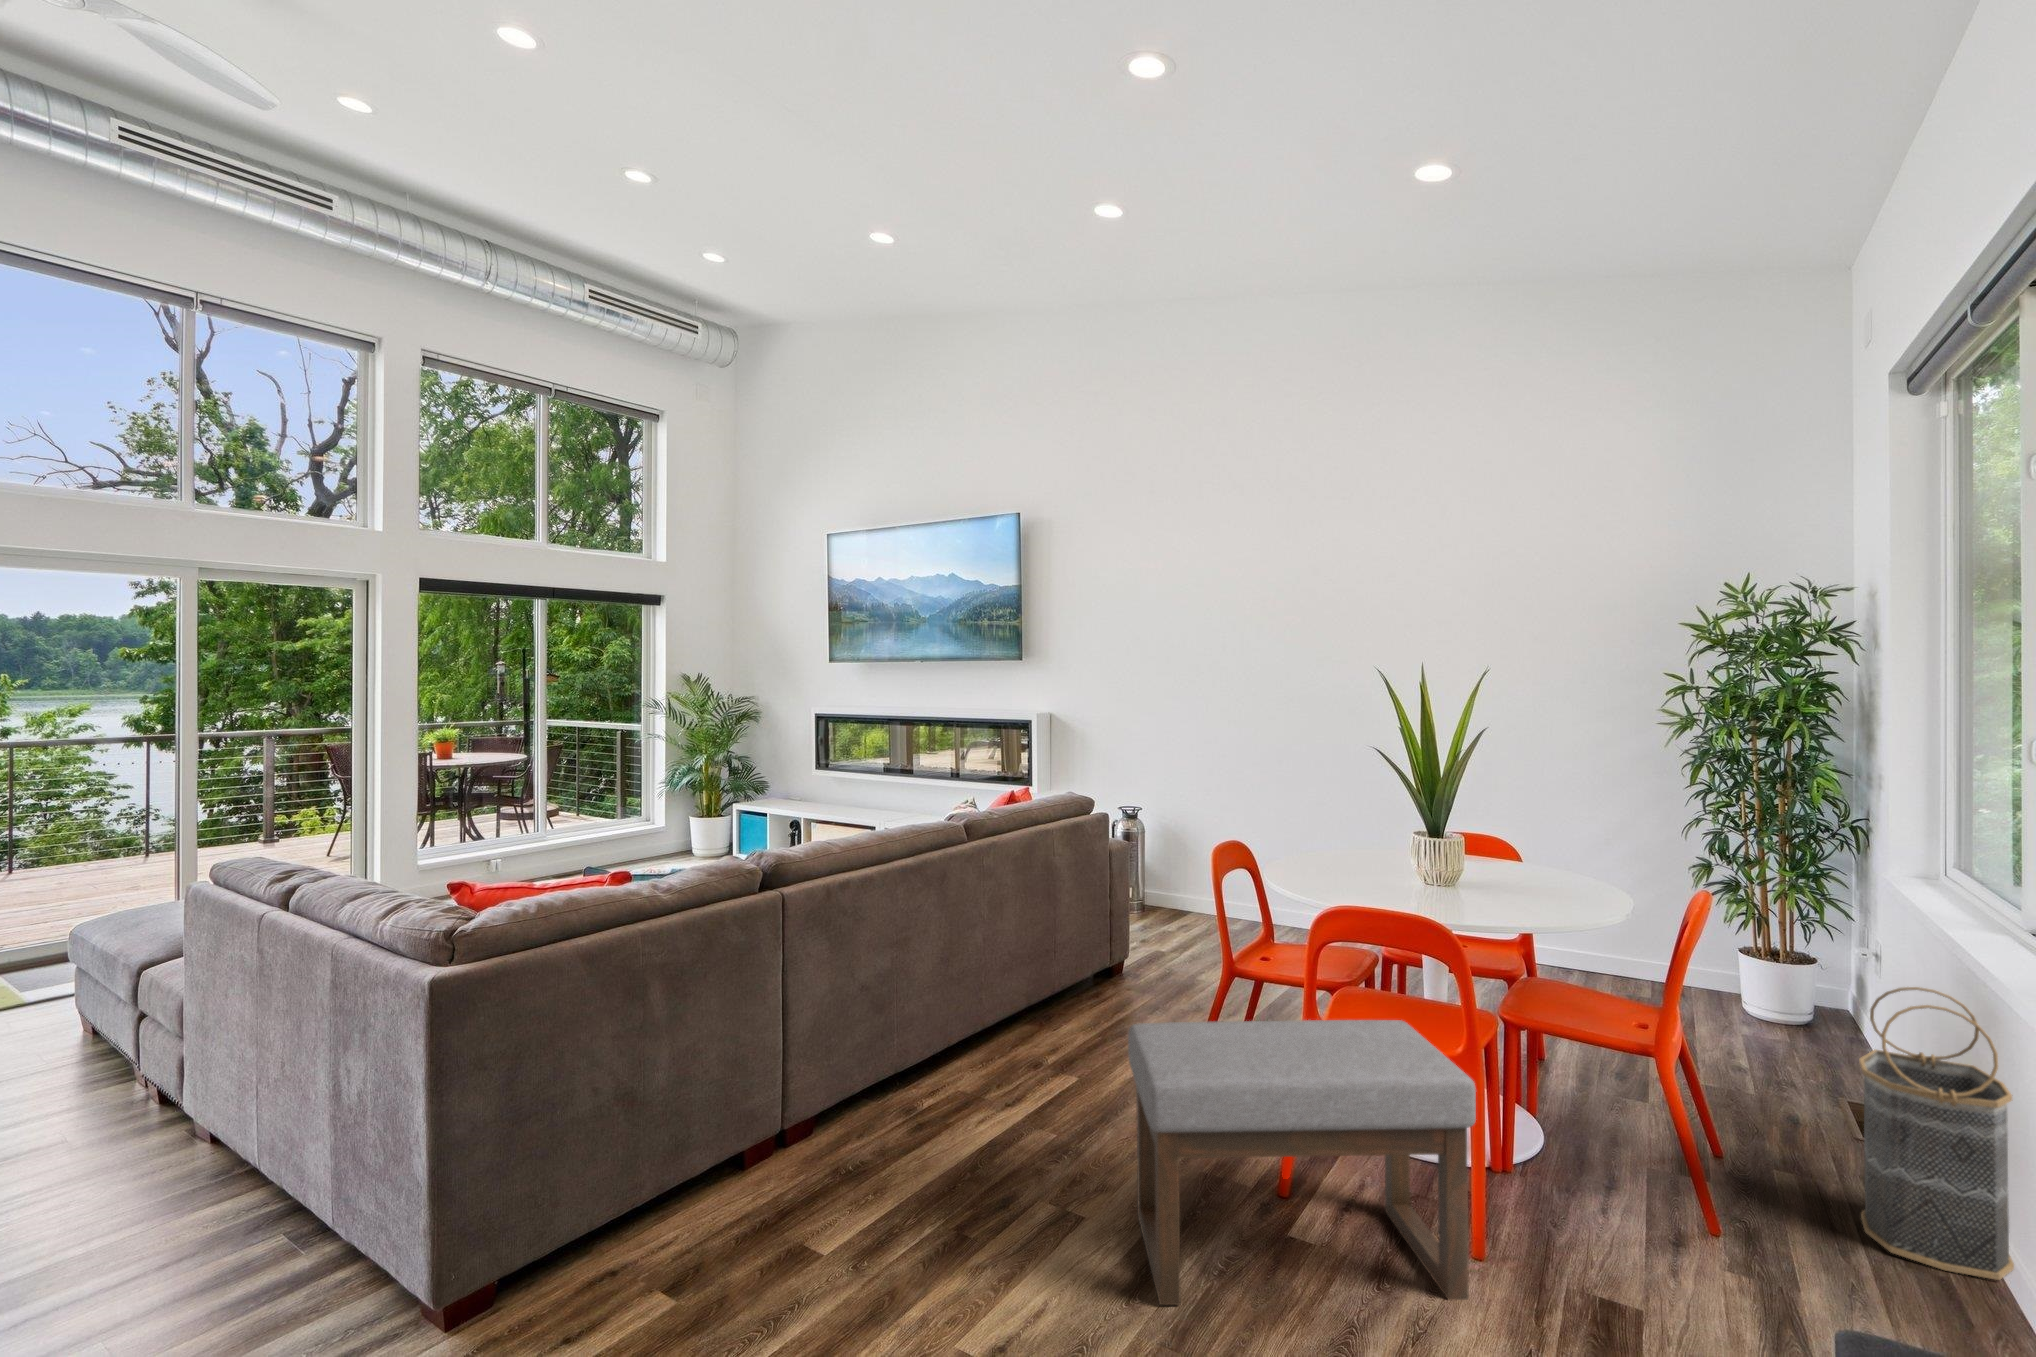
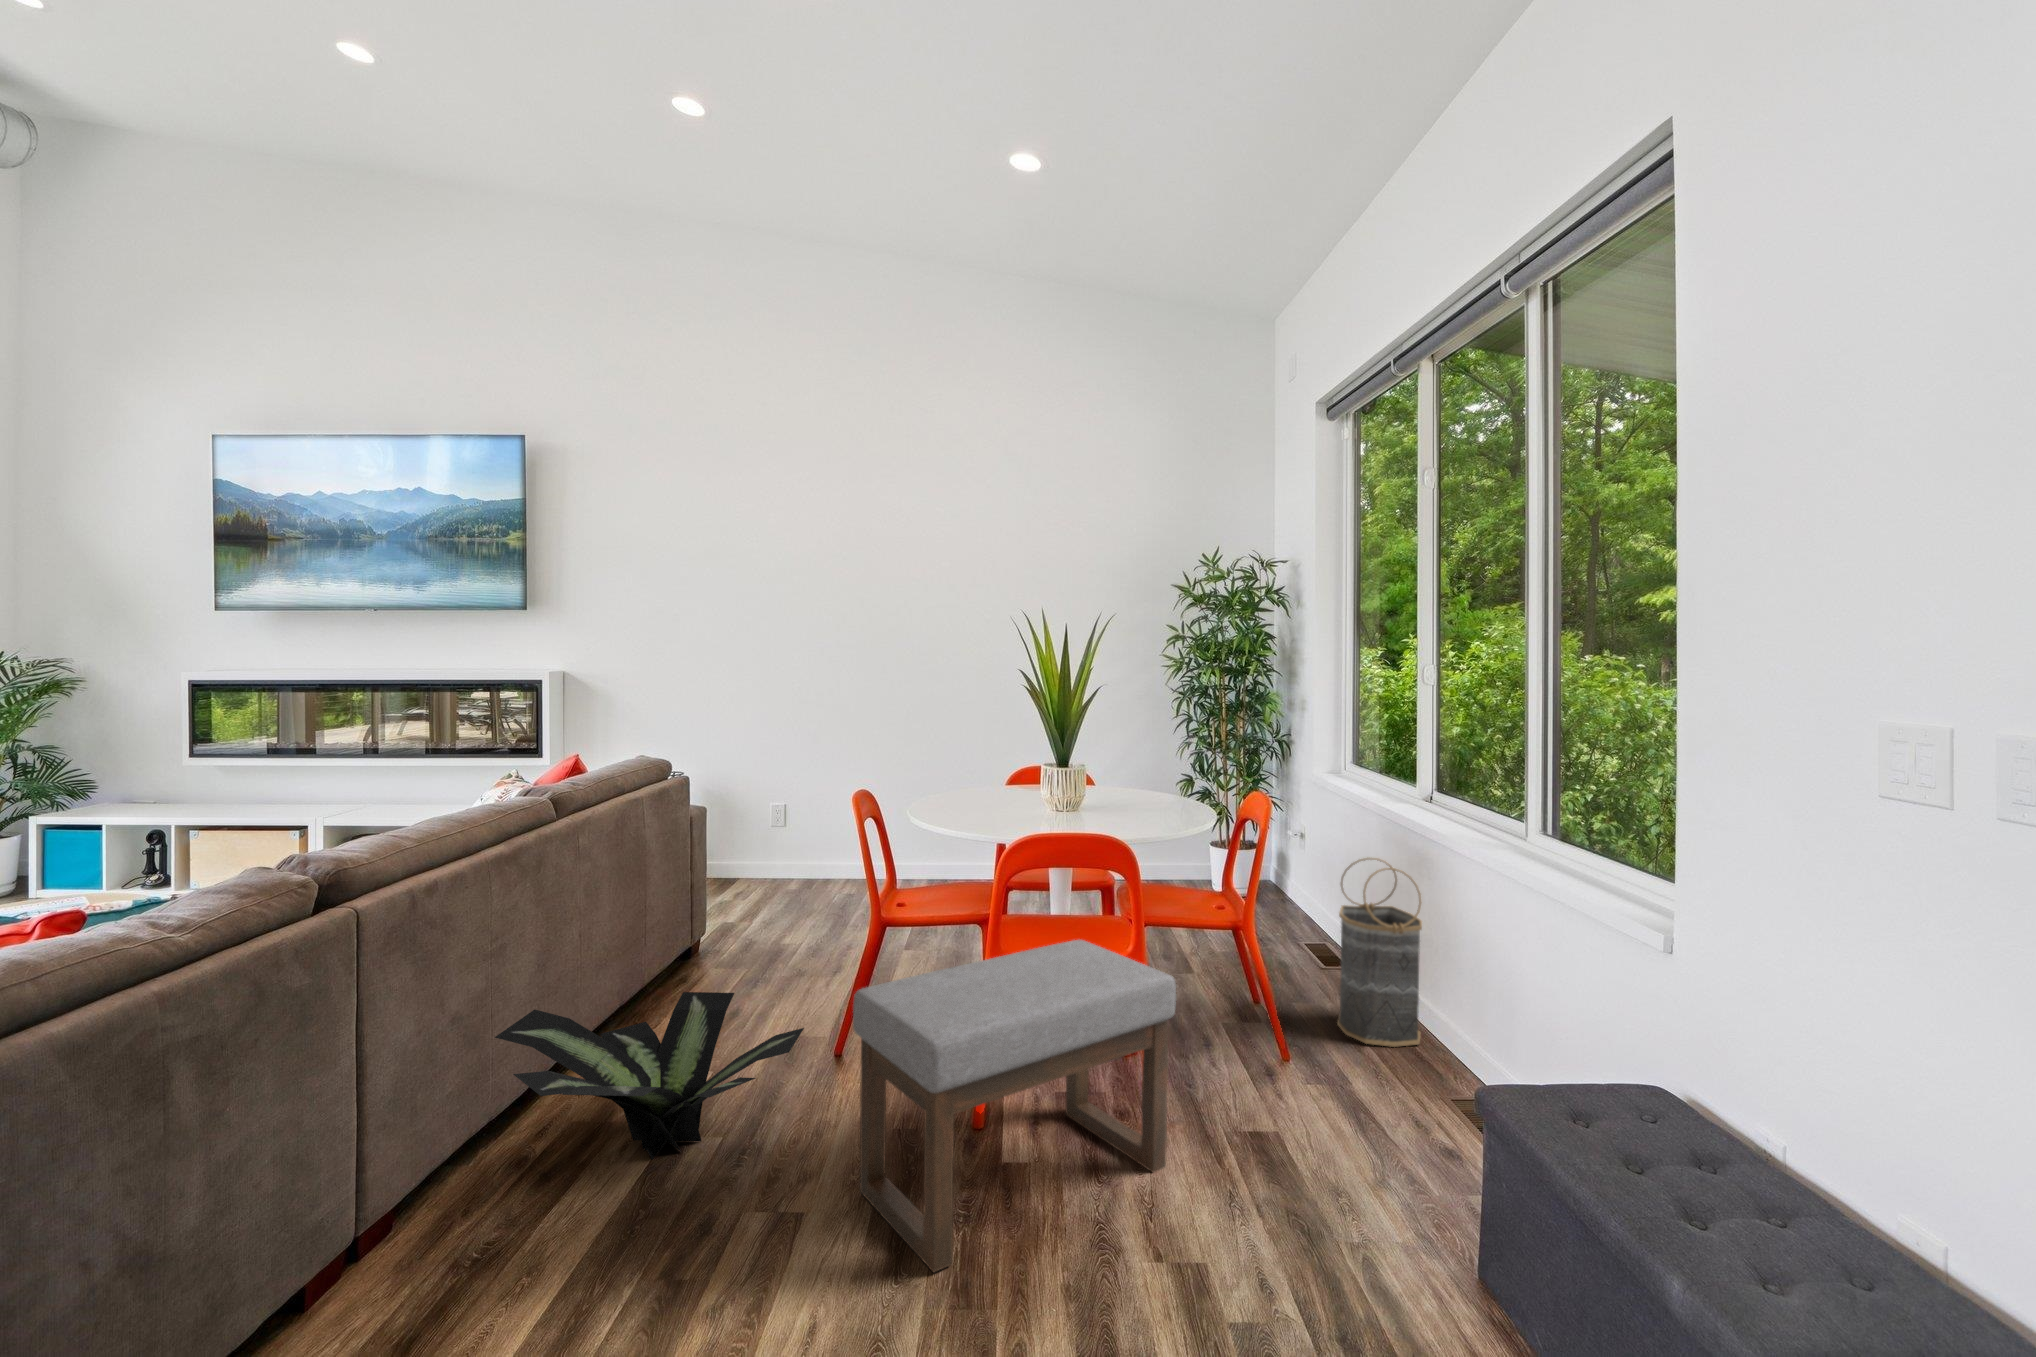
potted plant: none [893,994,1125,1140] -> present [495,992,804,1159]

